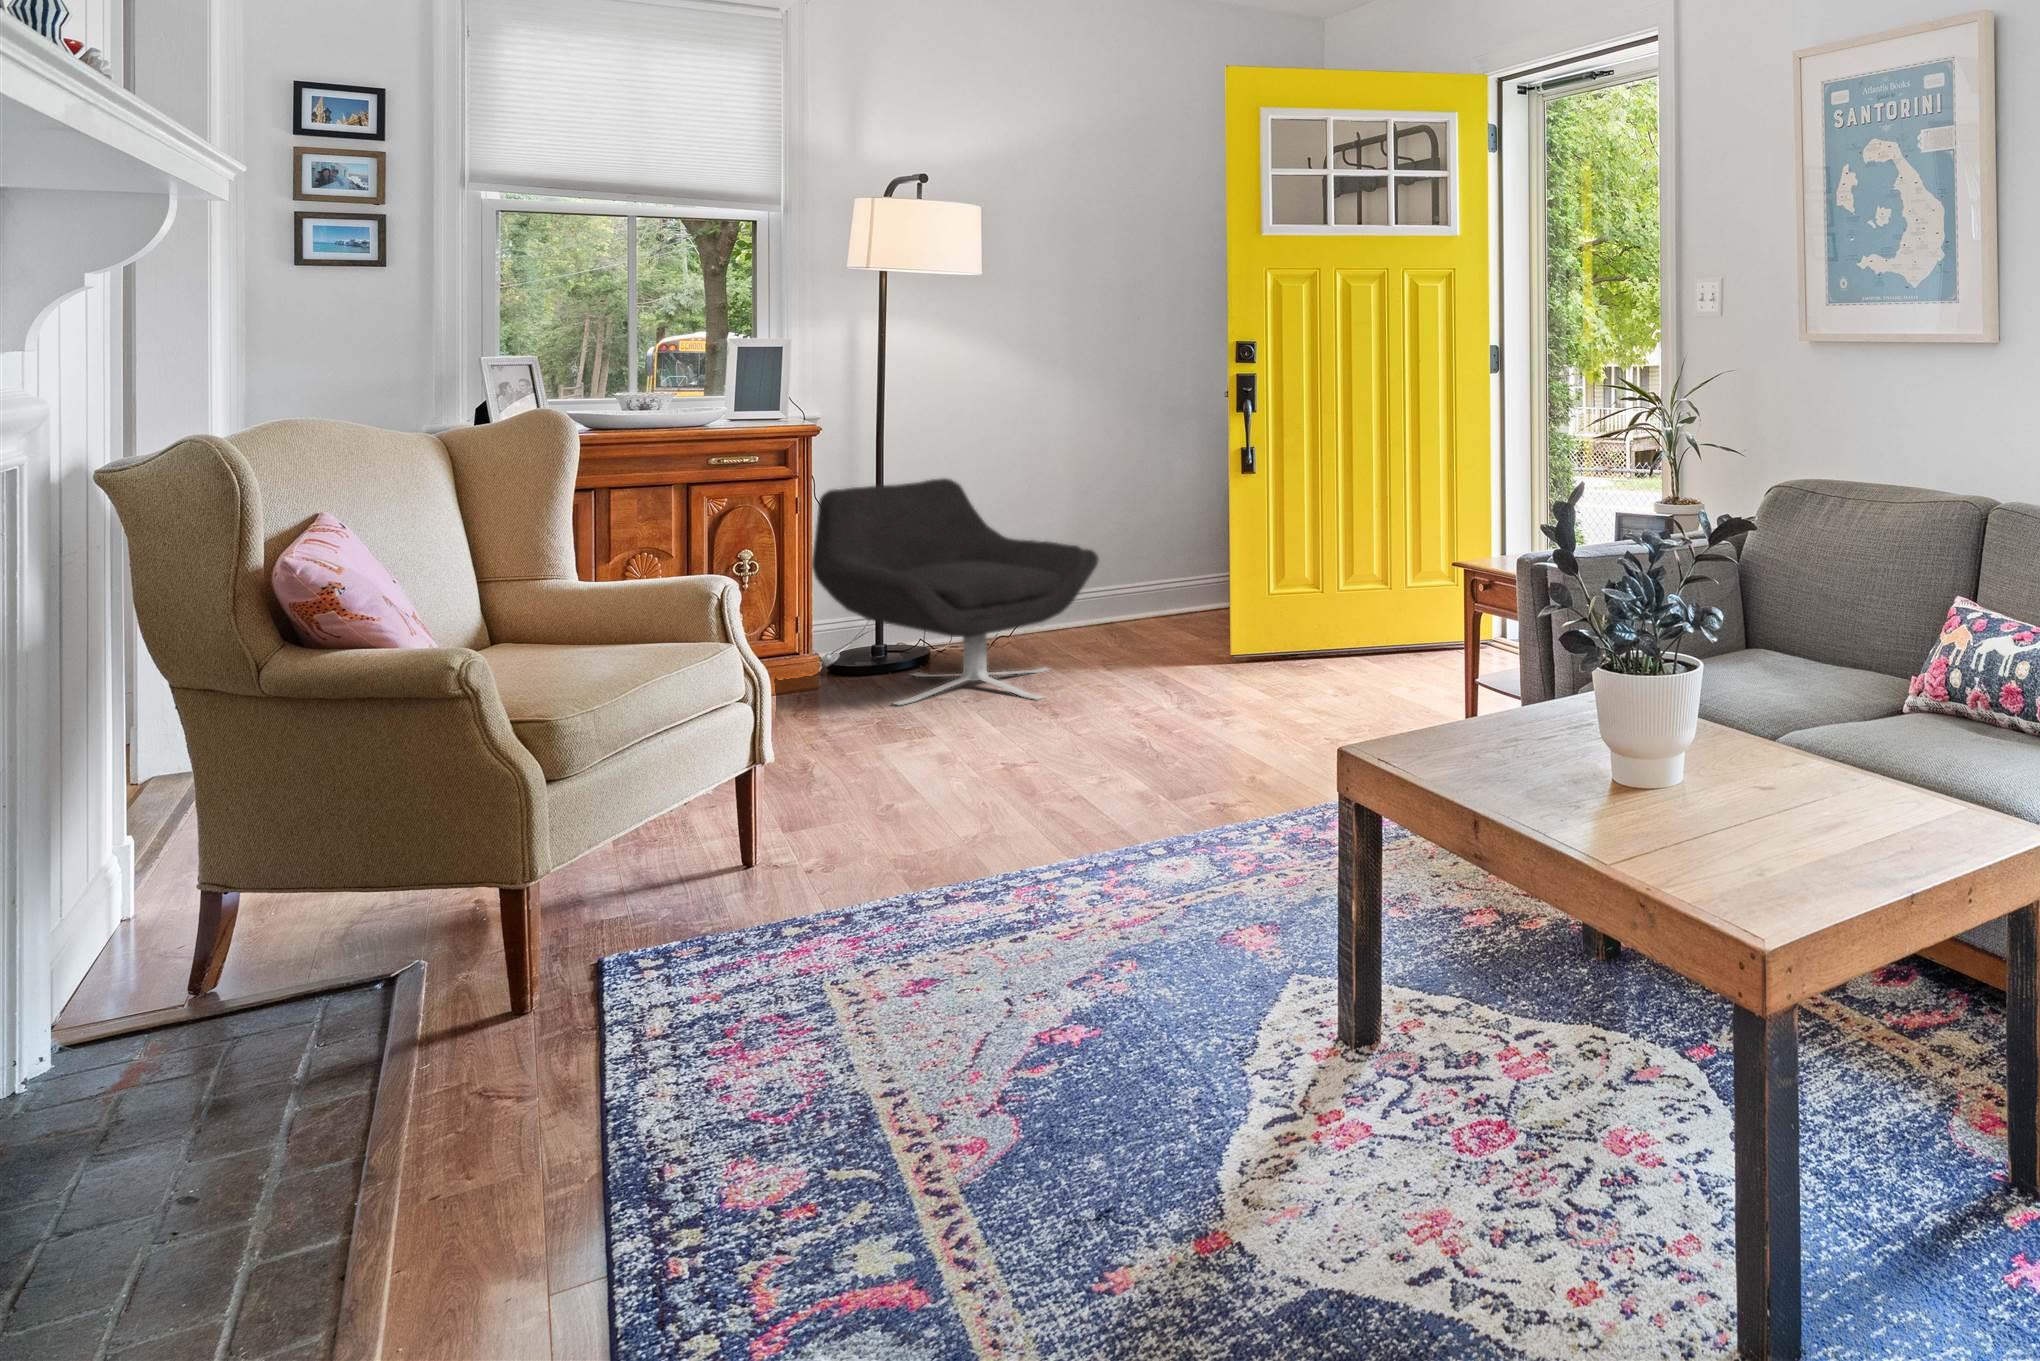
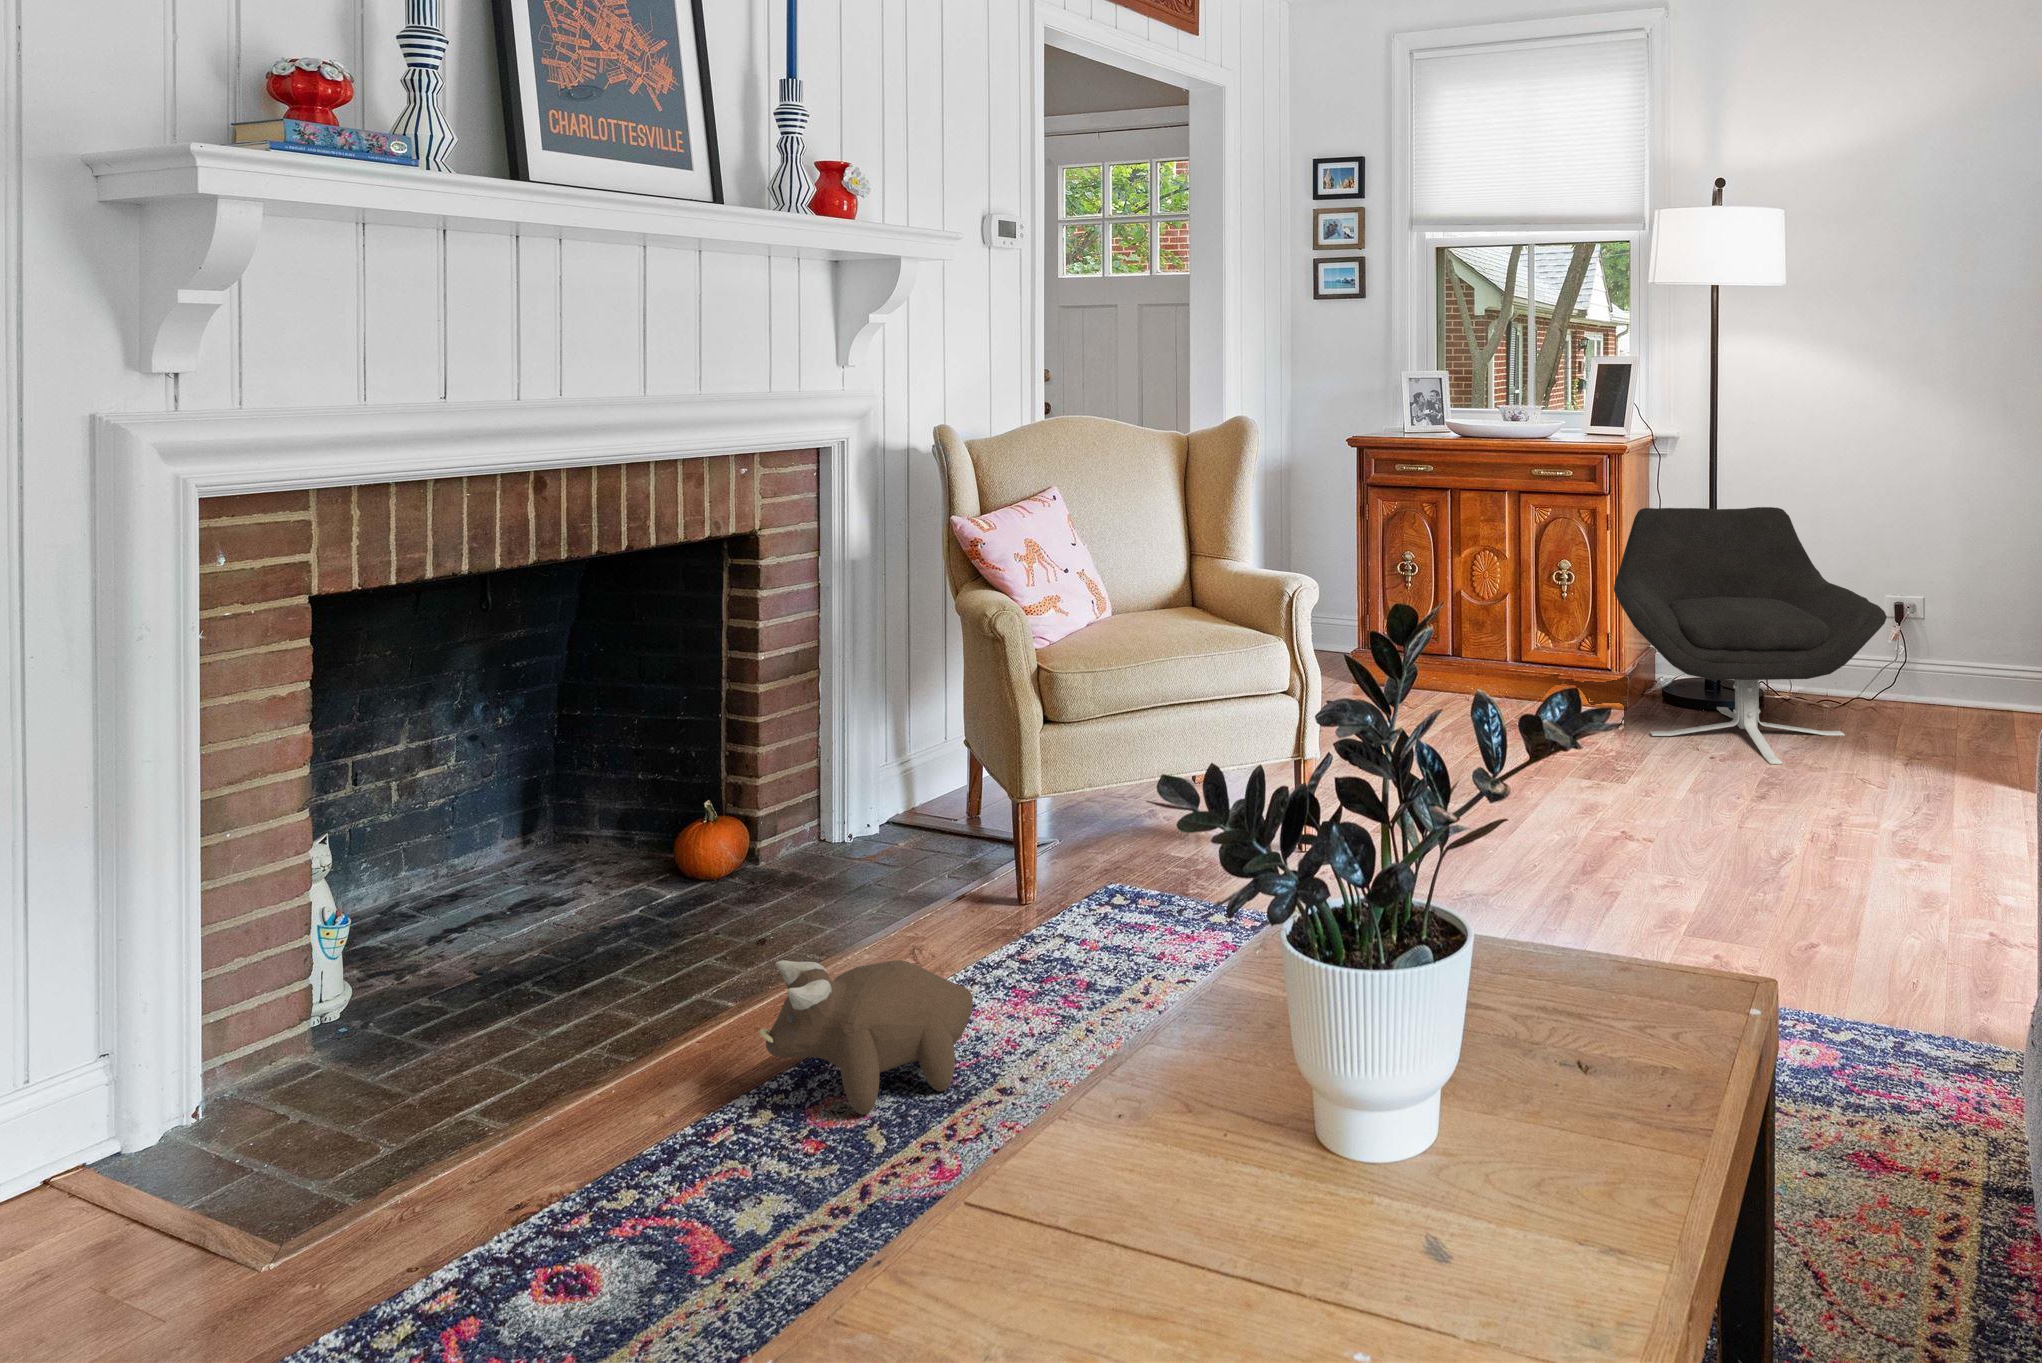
plush toy: none [672,1008,869,1173] -> present [760,960,973,1115]

